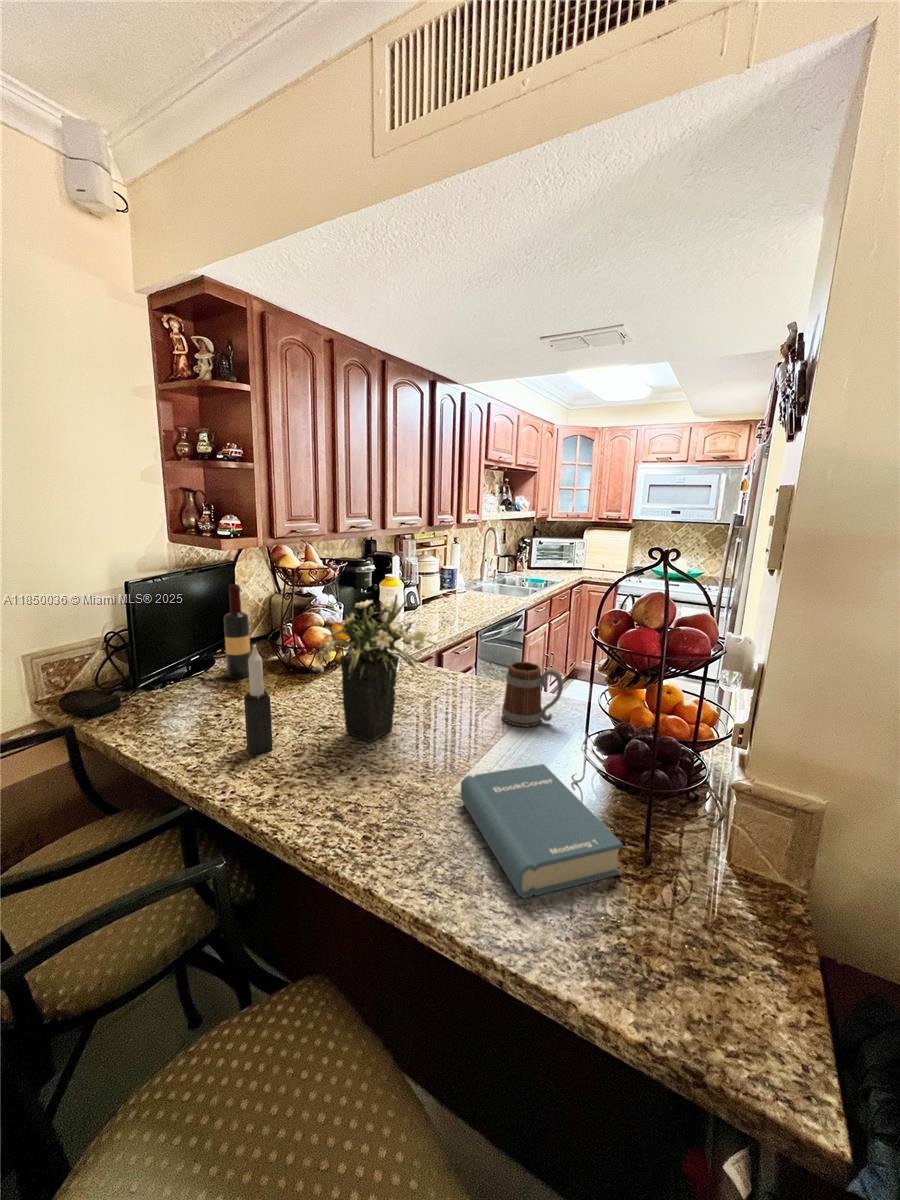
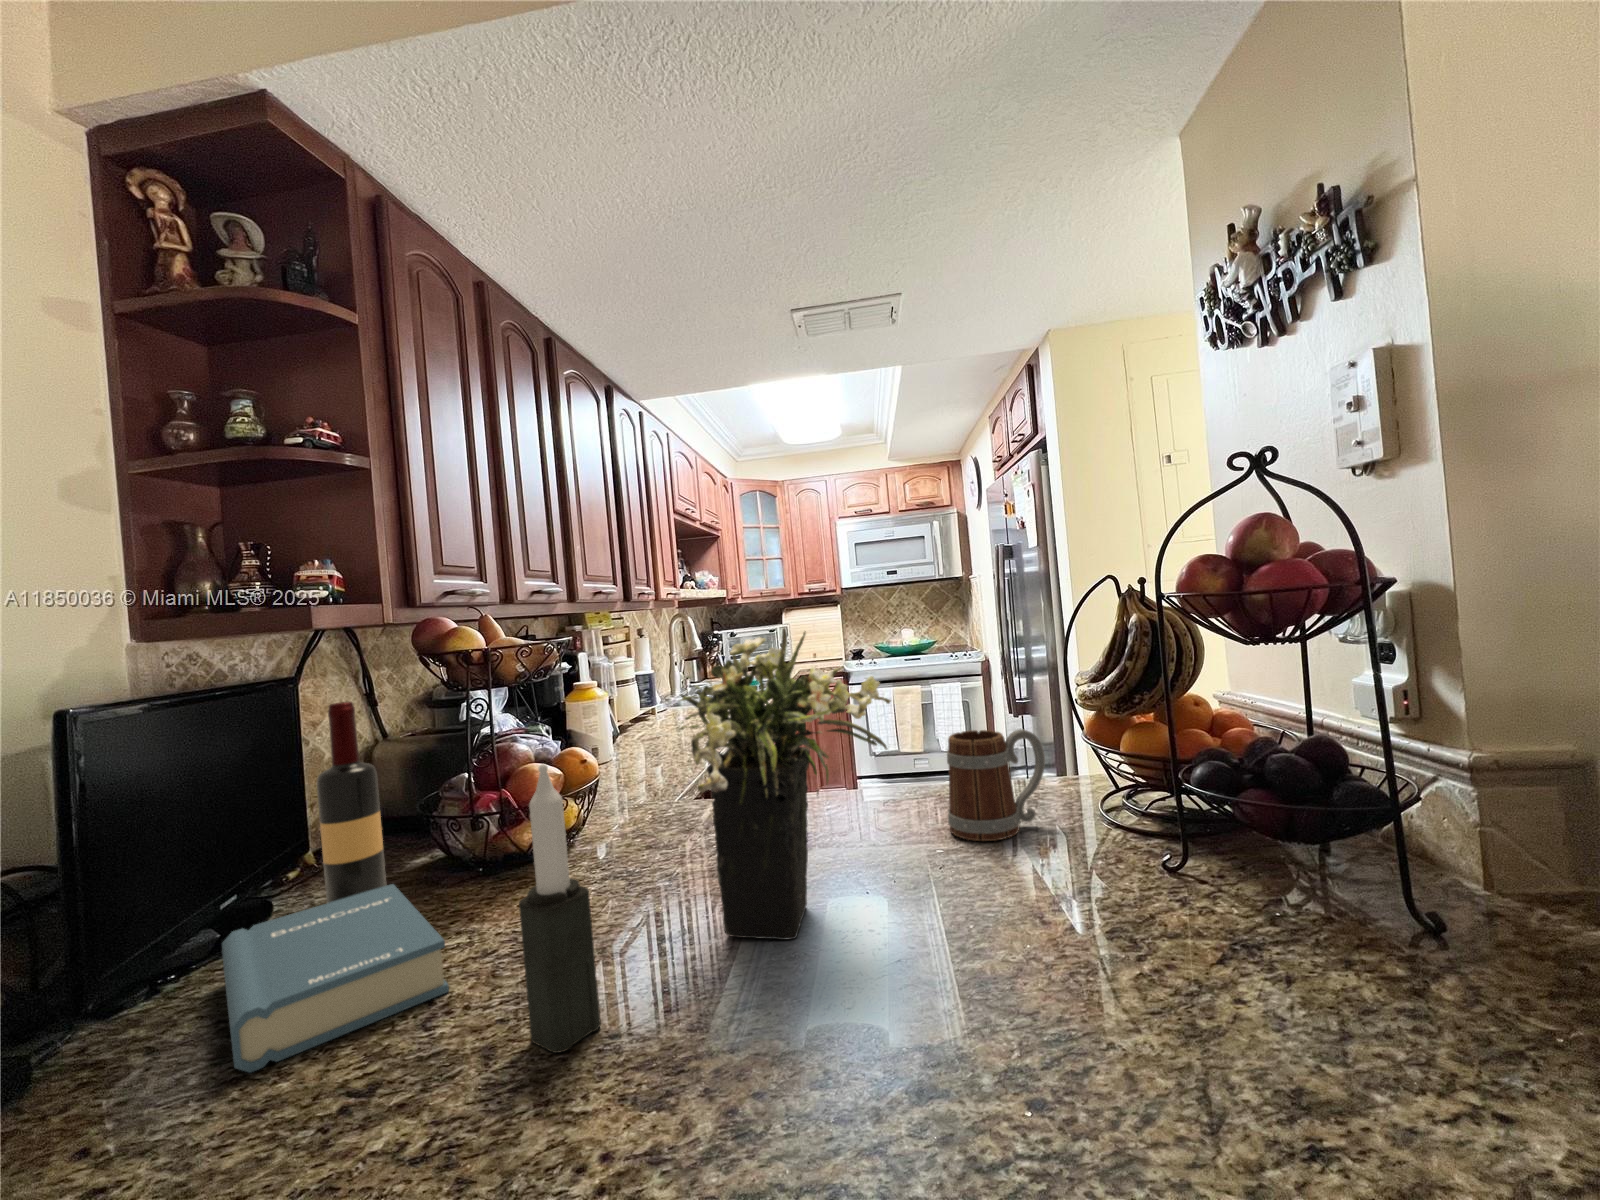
hardback book: present [461,764,623,898] -> present [222,884,449,1072]

